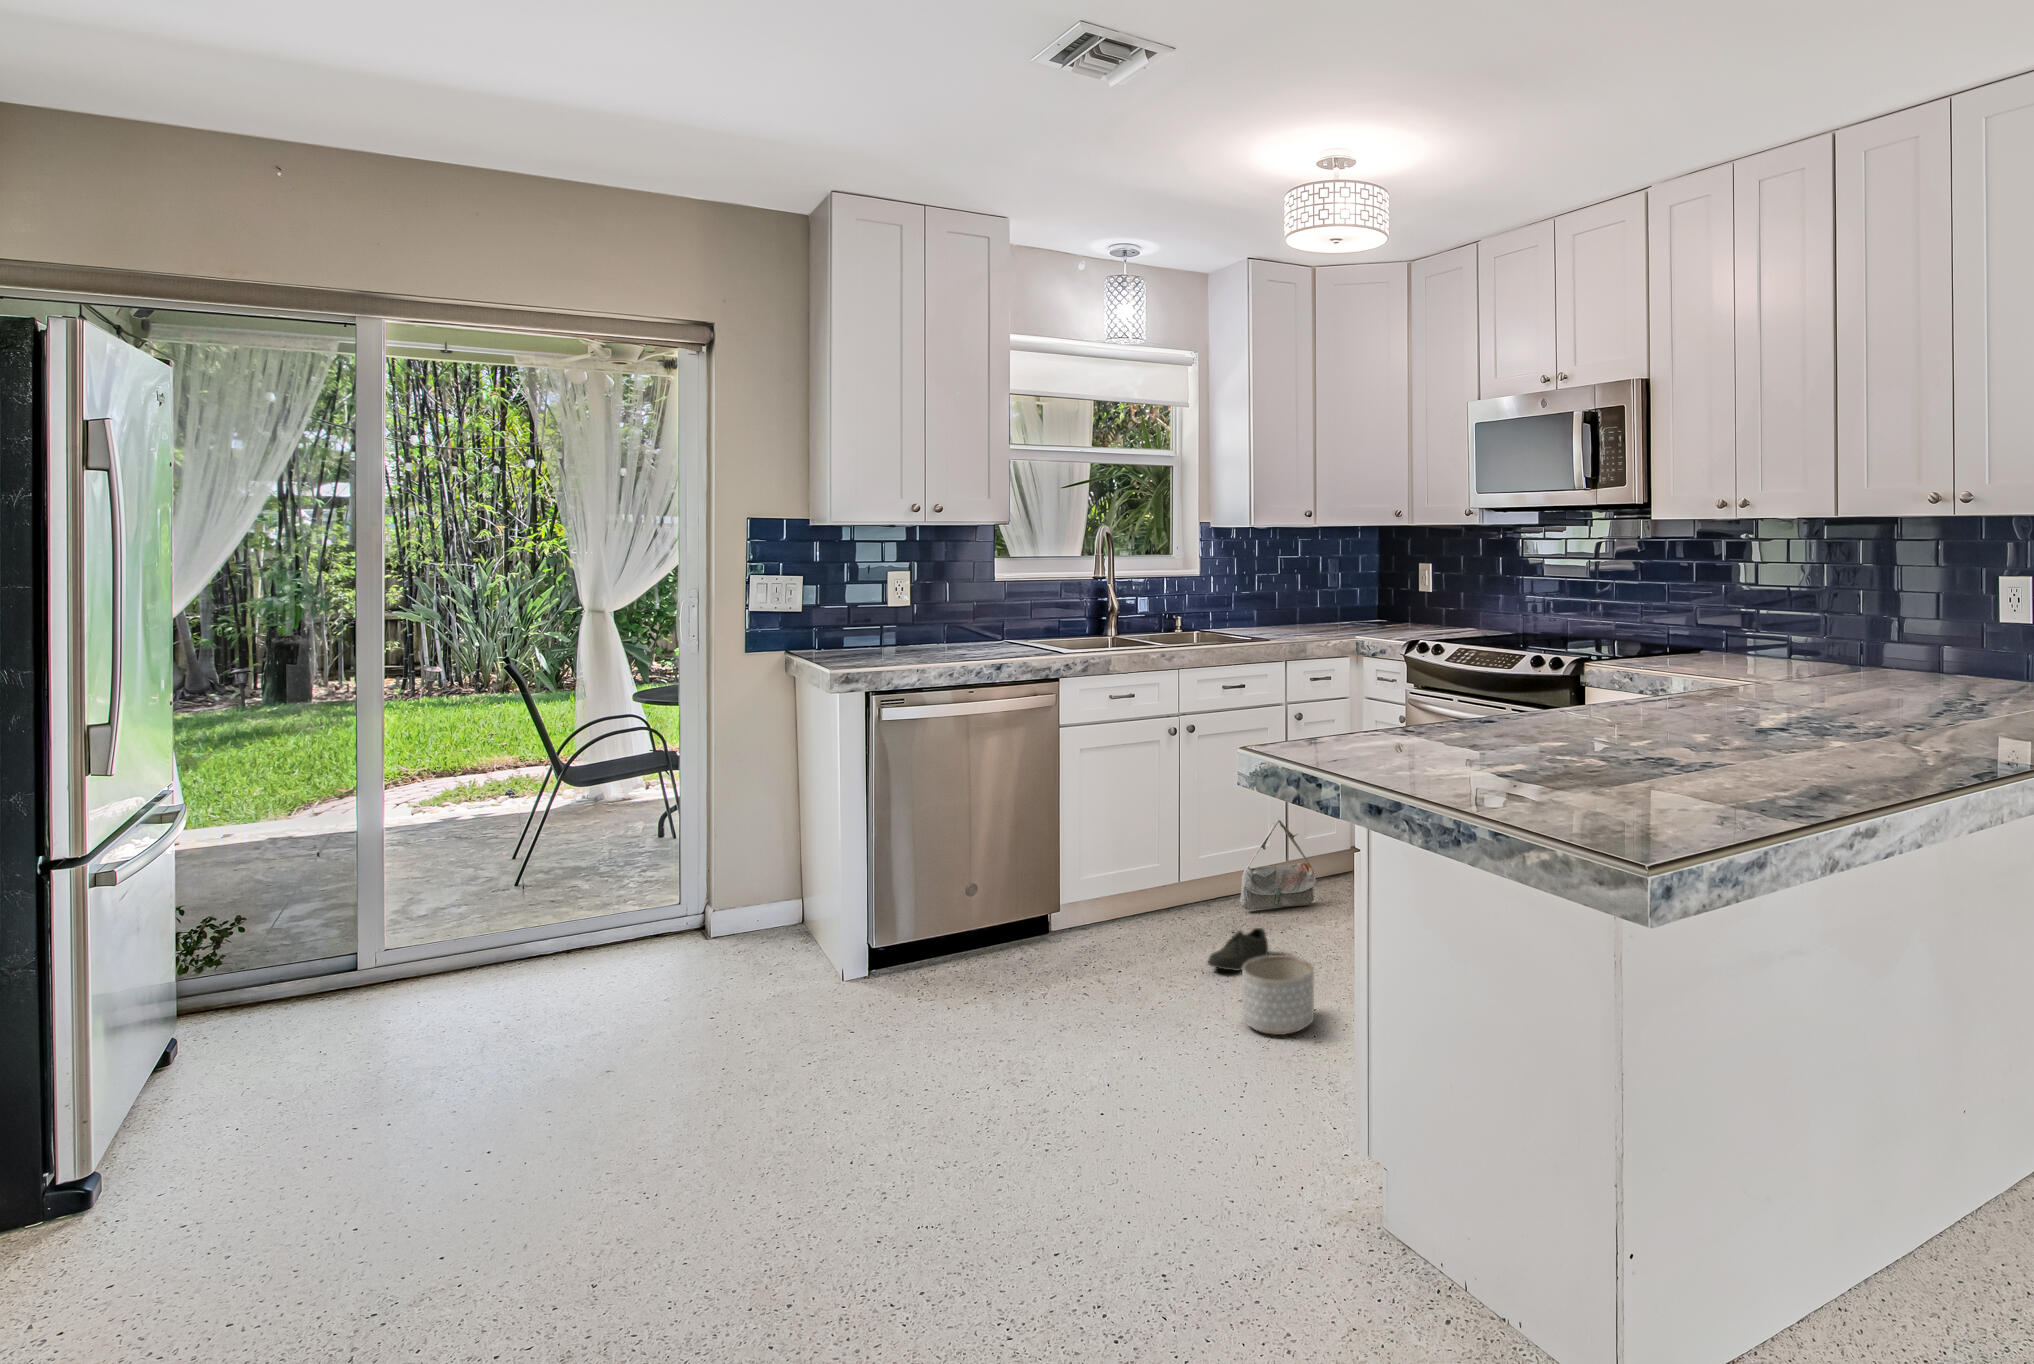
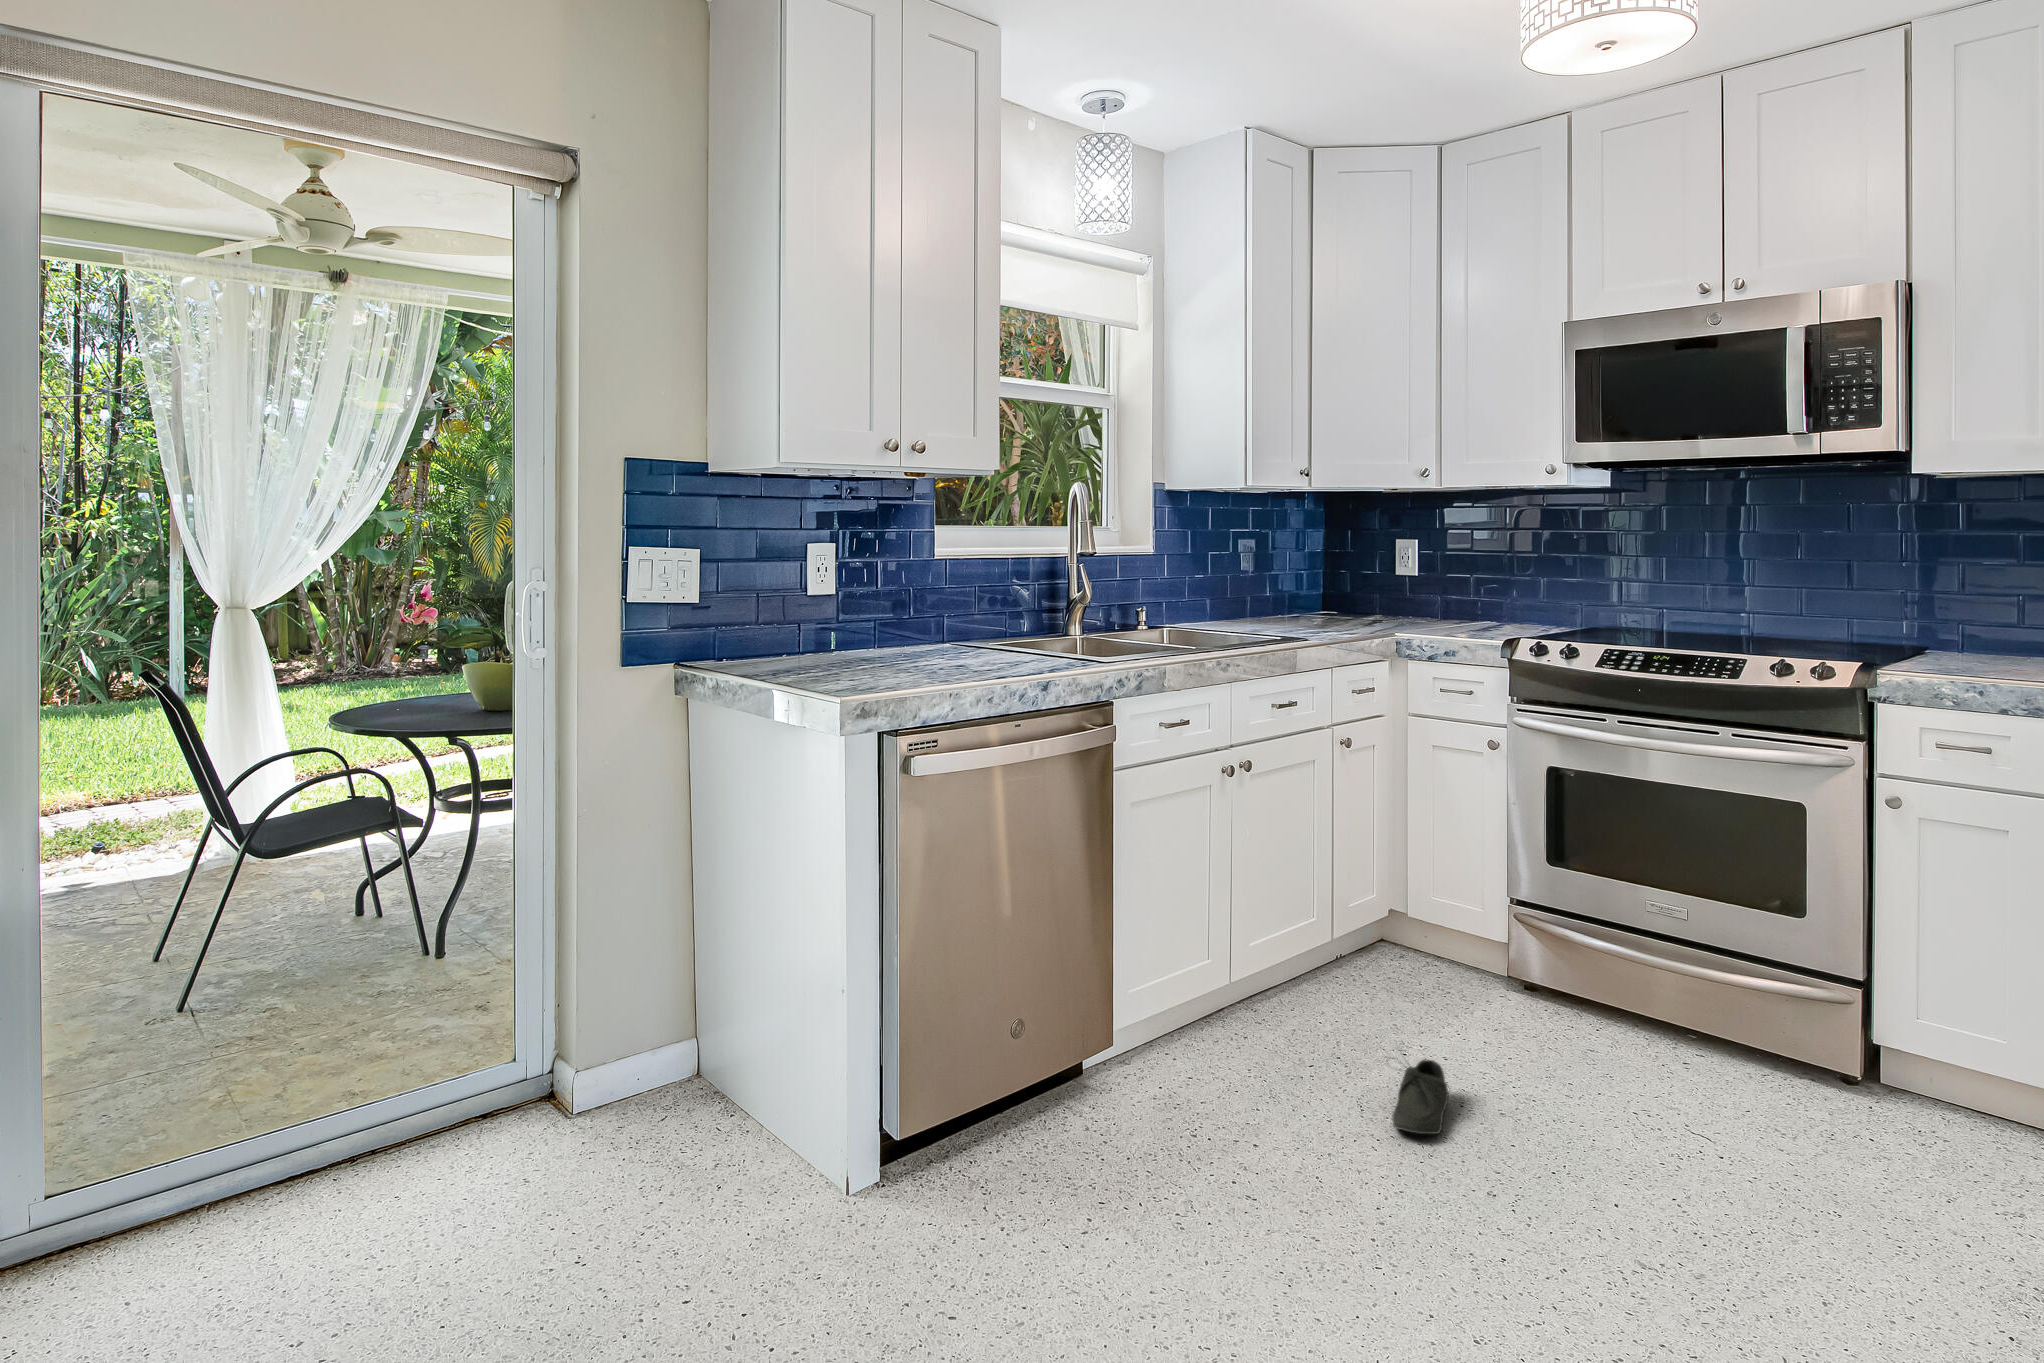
bag: present [1240,819,1318,910] -> none [1317,888,1413,1018]
planter: present [1242,955,1314,1035] -> none [1551,1125,1680,1267]

